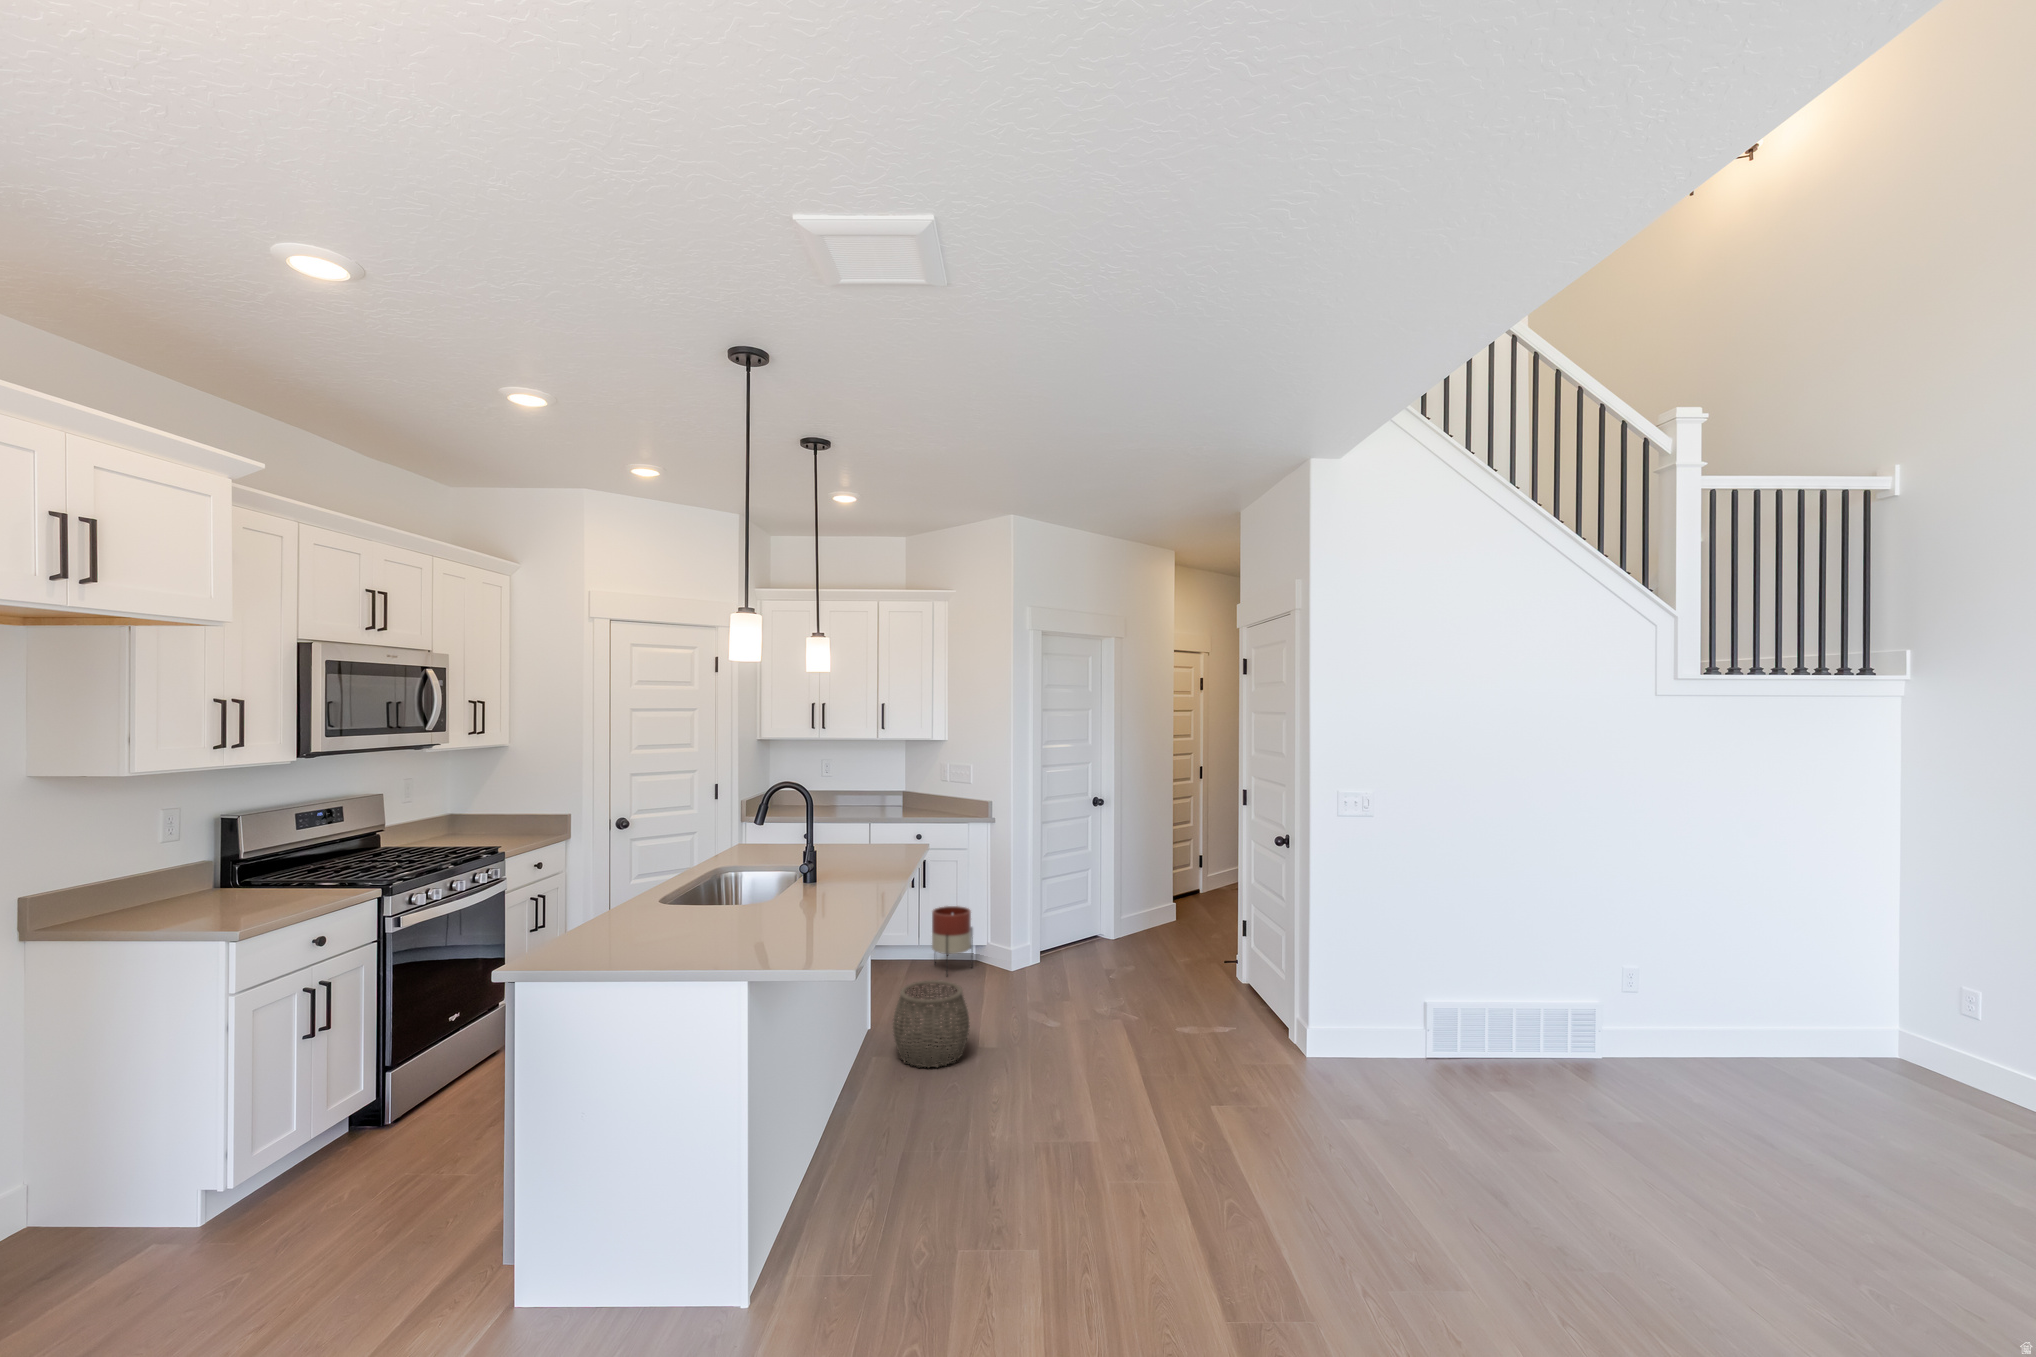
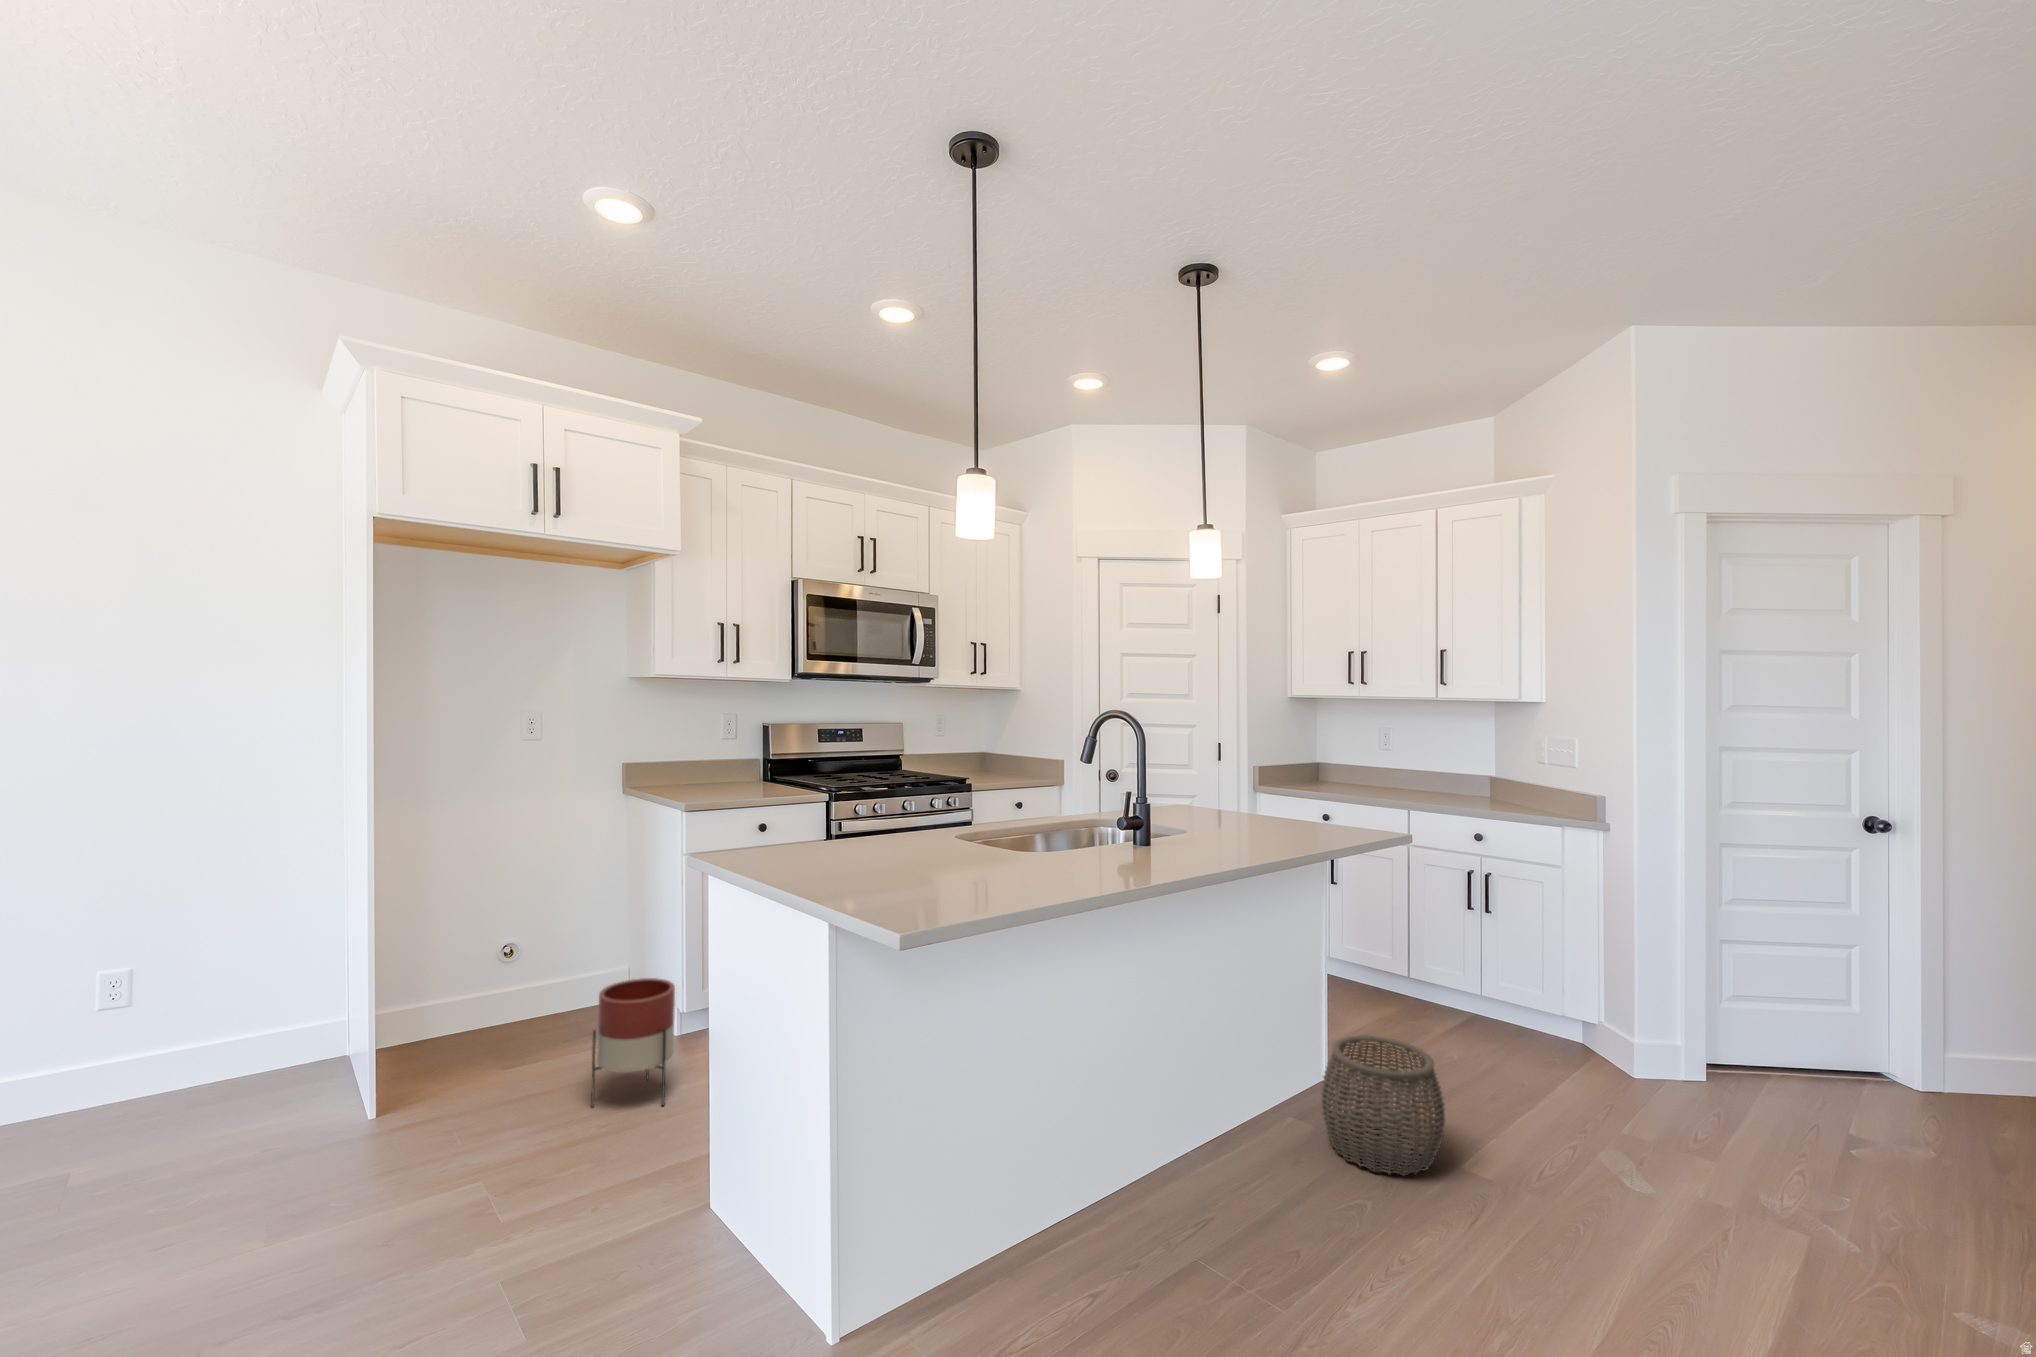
planter: present [932,906,973,956] -> present [591,978,675,1107]

